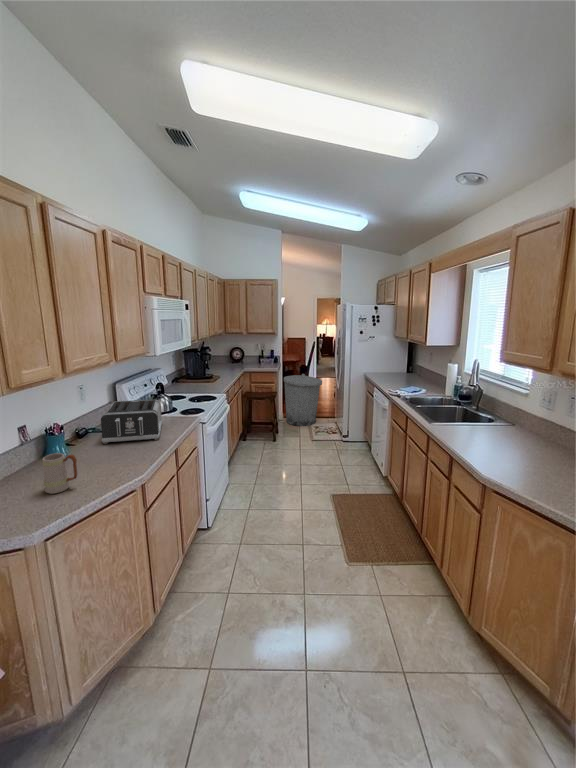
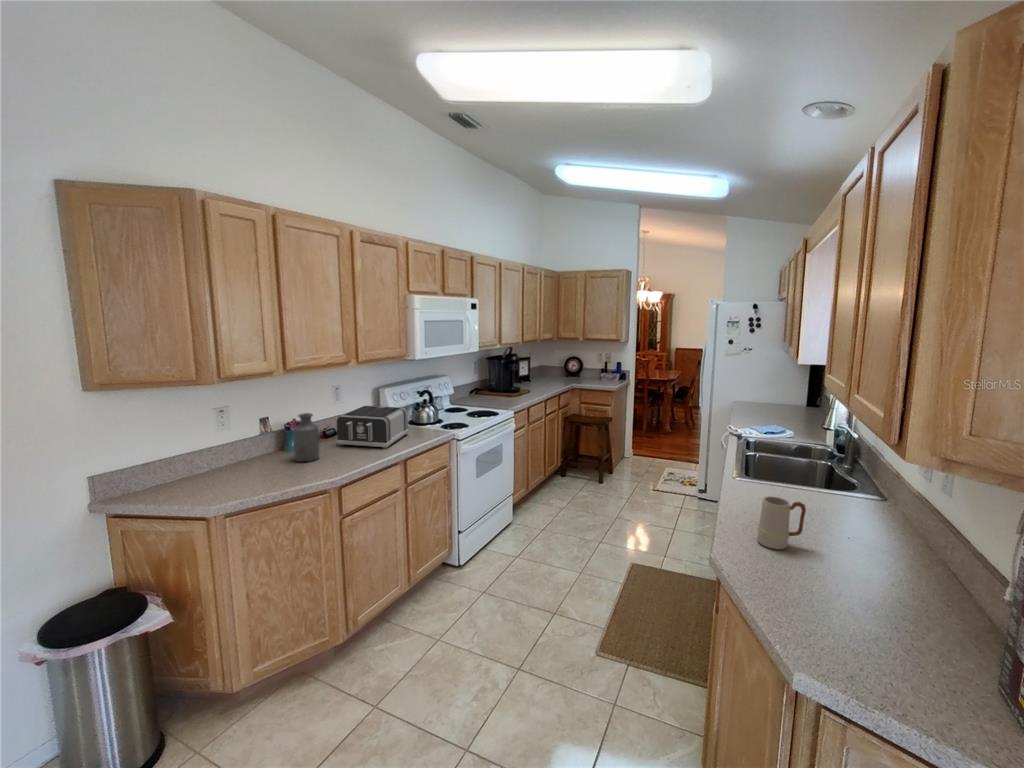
trash can: present [284,374,322,426] -> none [630,397,686,470]
bottle: none [69,415,98,467] -> present [294,413,319,462]
mug: present [42,453,77,494] -> present [757,496,806,549]

